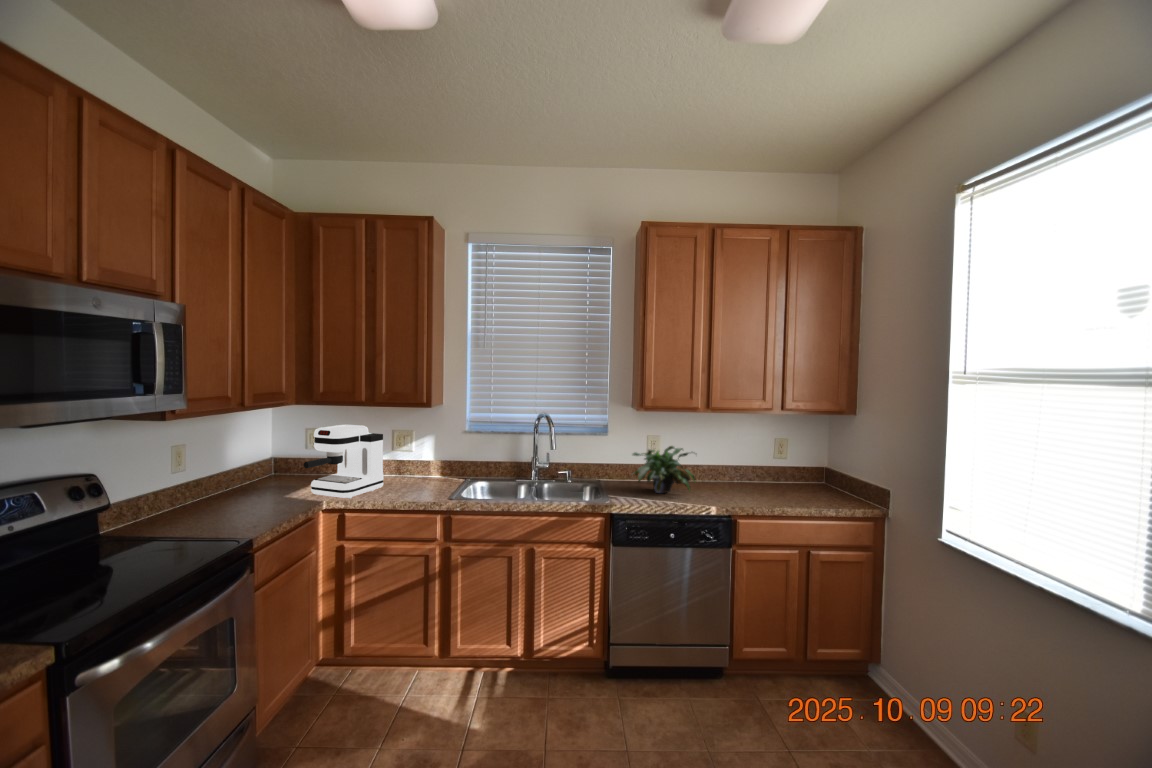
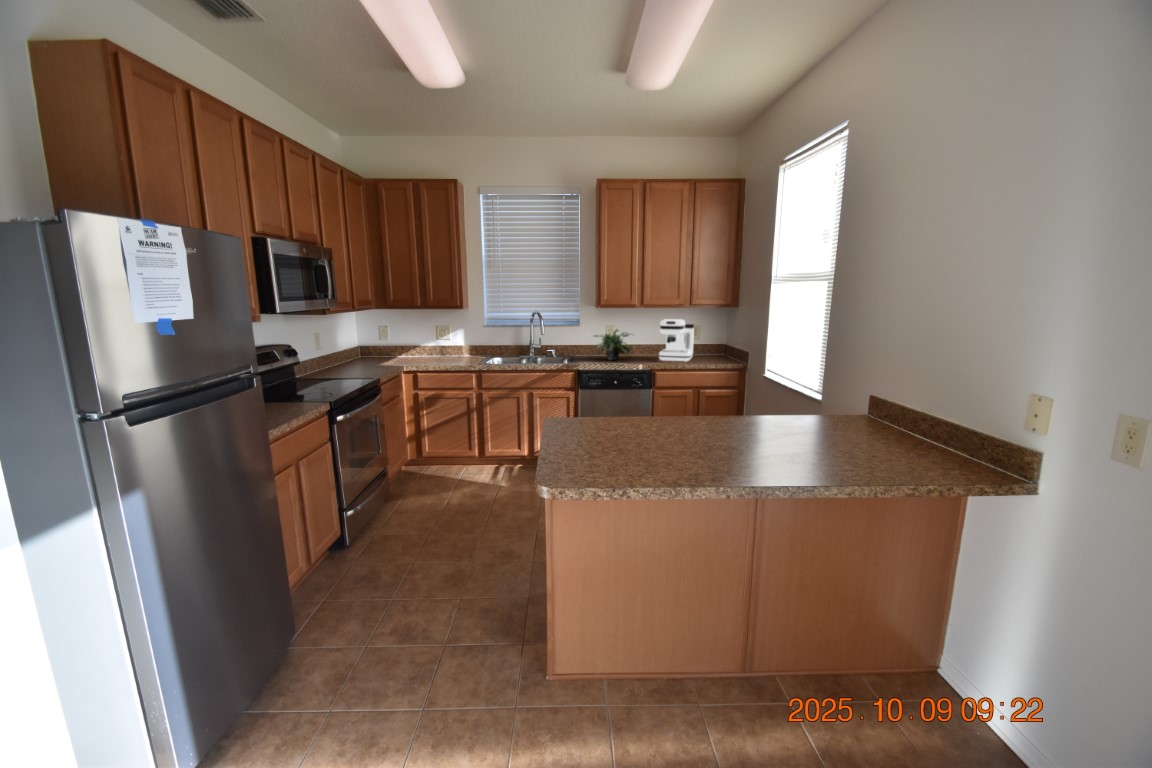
coffee maker: present [304,425,384,499] -> present [659,319,694,362]

